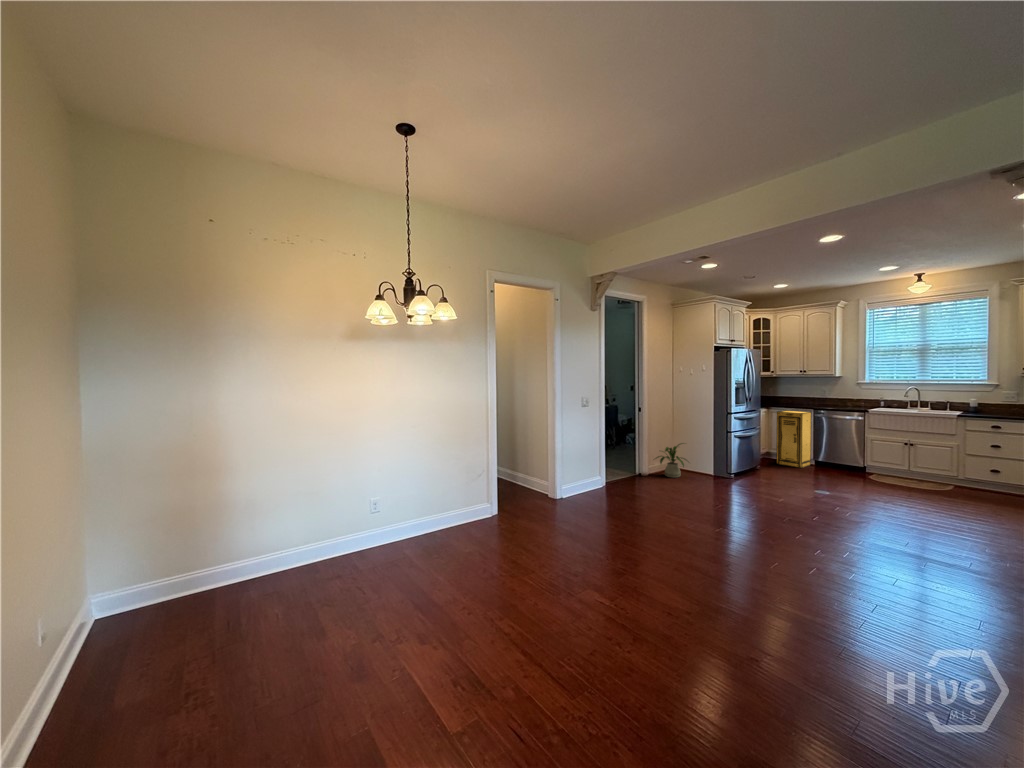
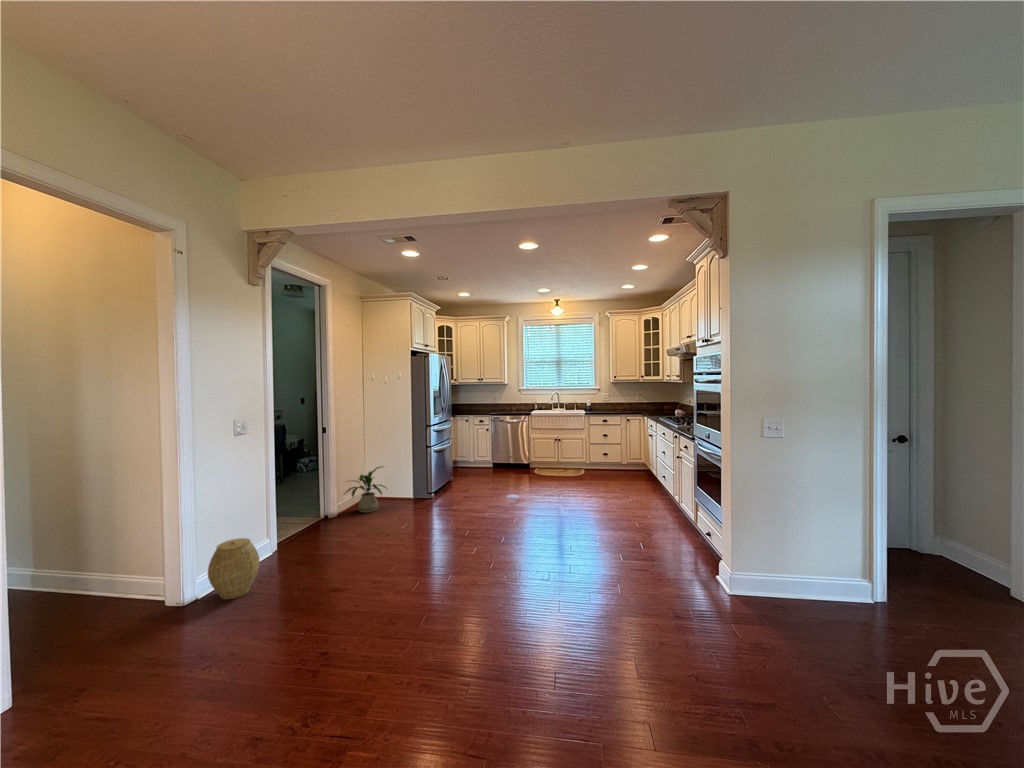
storage cabinet: present [776,410,811,468] -> none [464,417,491,472]
woven basket: none [570,469,596,502] -> present [208,538,260,599]

